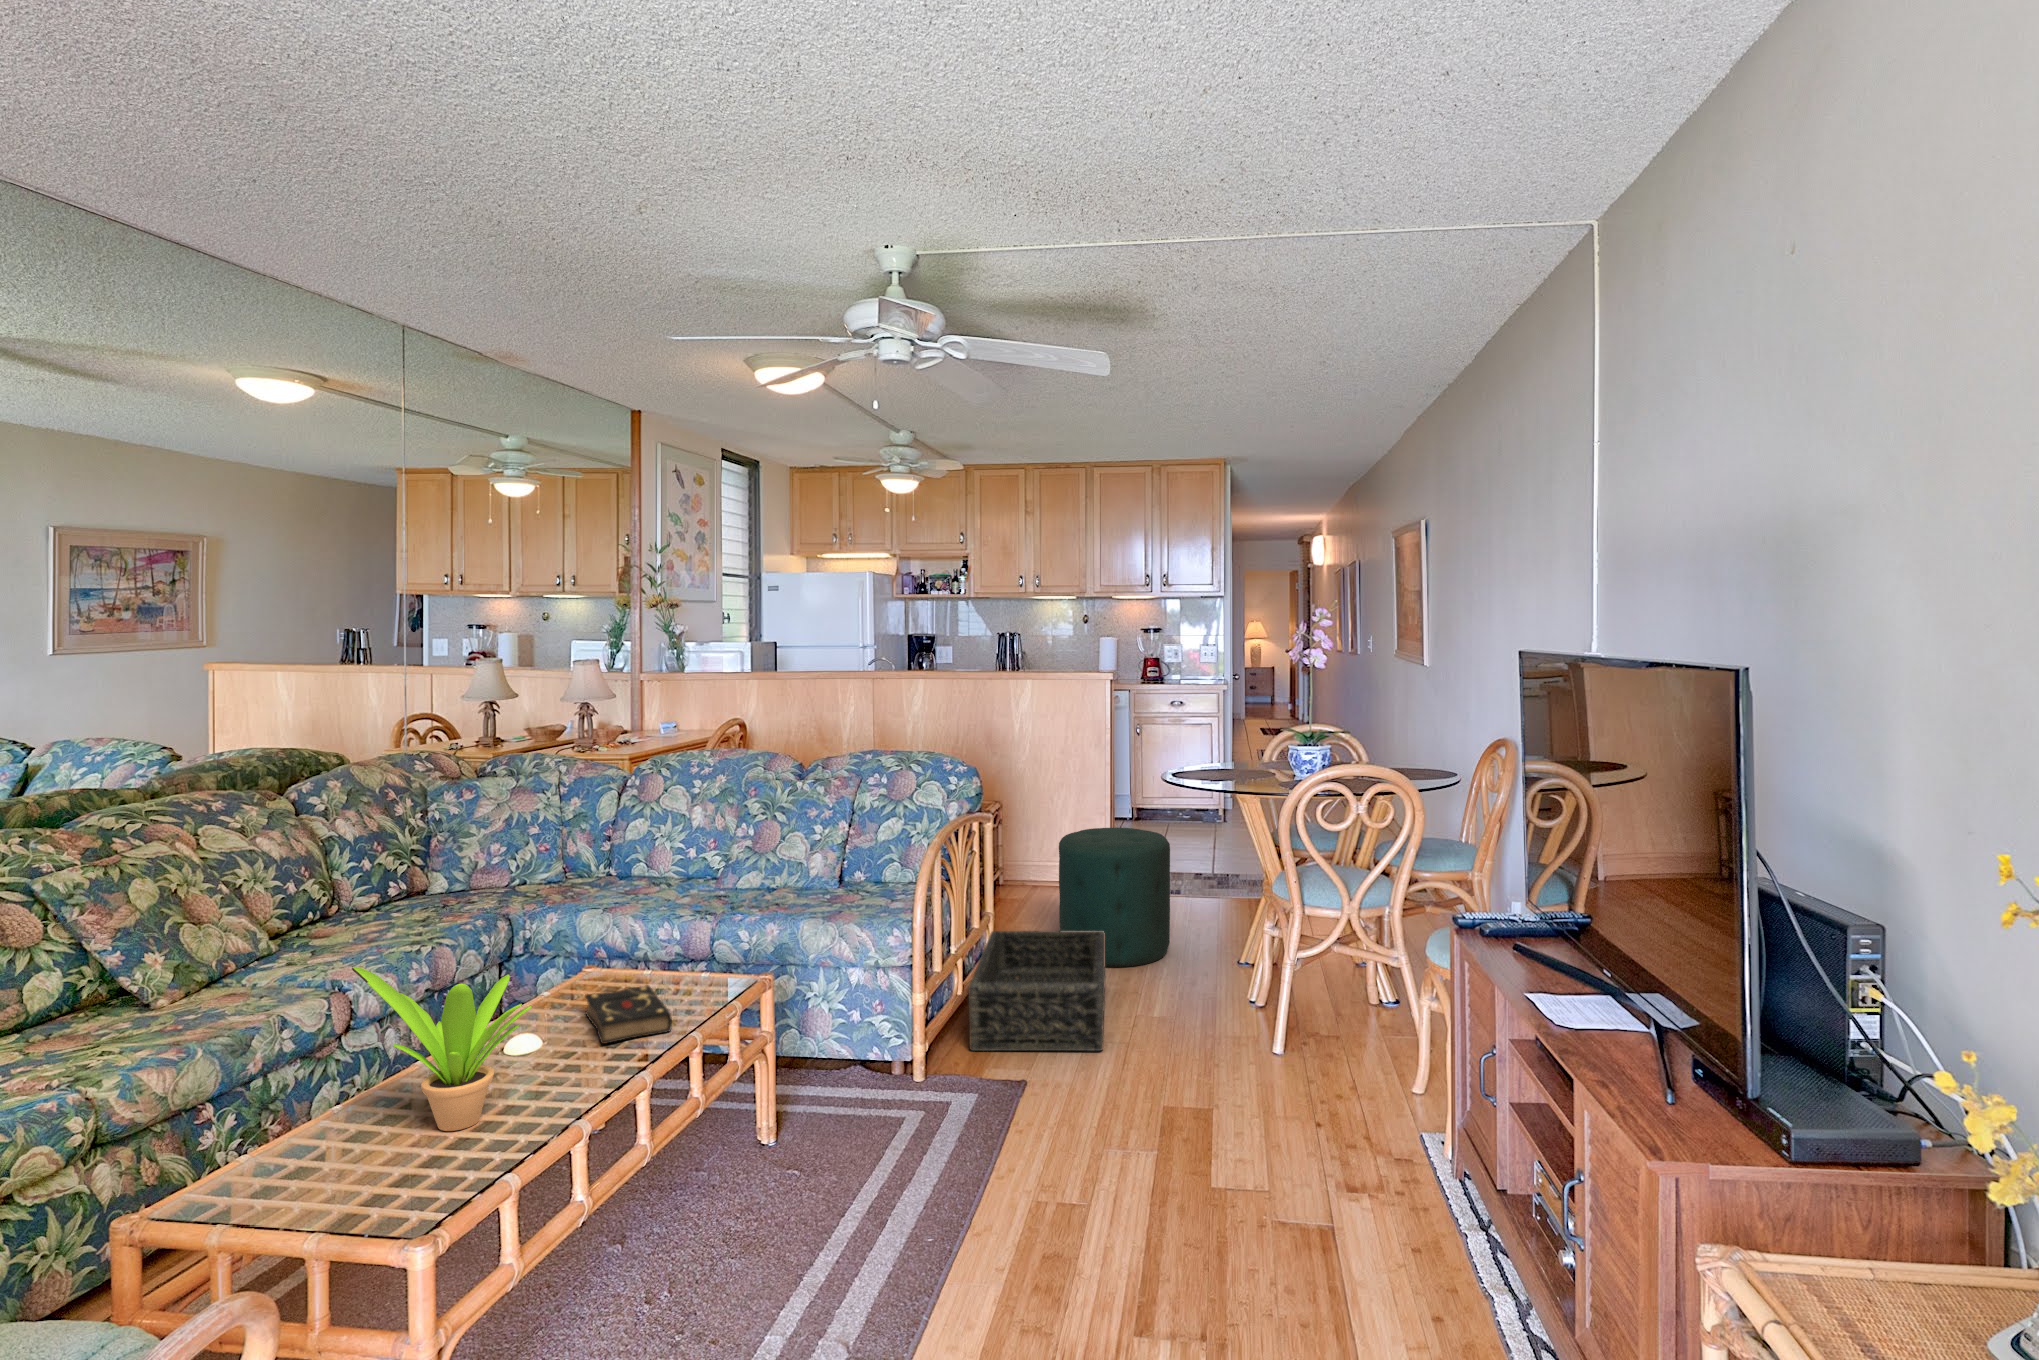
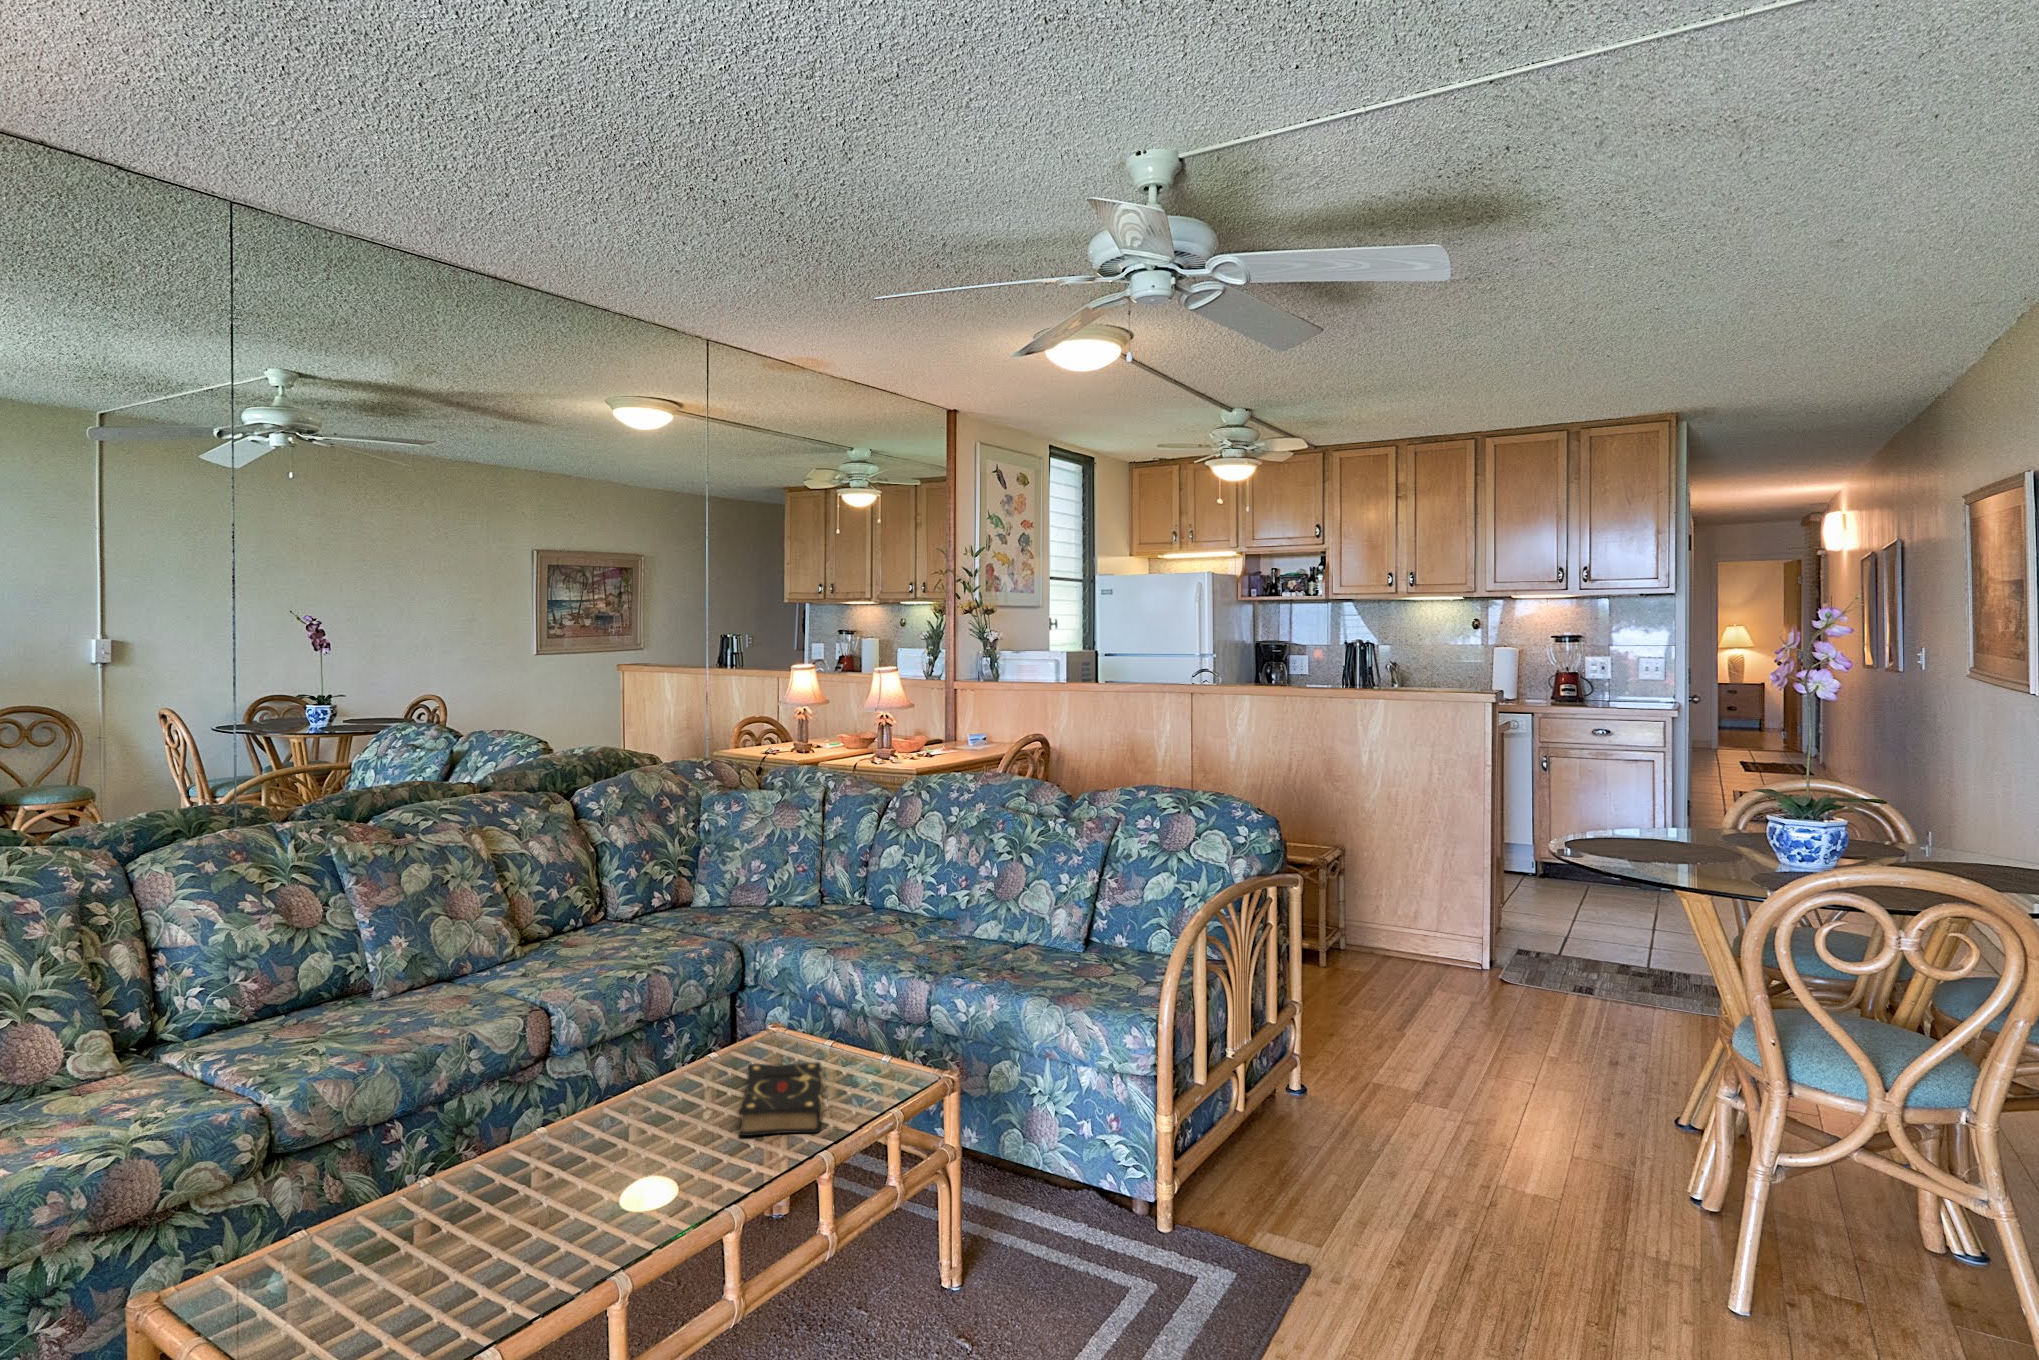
ottoman: present [1059,828,1170,967] -> none [1400,903,1564,1102]
basket: present [968,931,1105,1051] -> none [1242,1028,1455,1235]
potted plant: present [352,967,532,1131] -> none [446,1019,621,1230]

